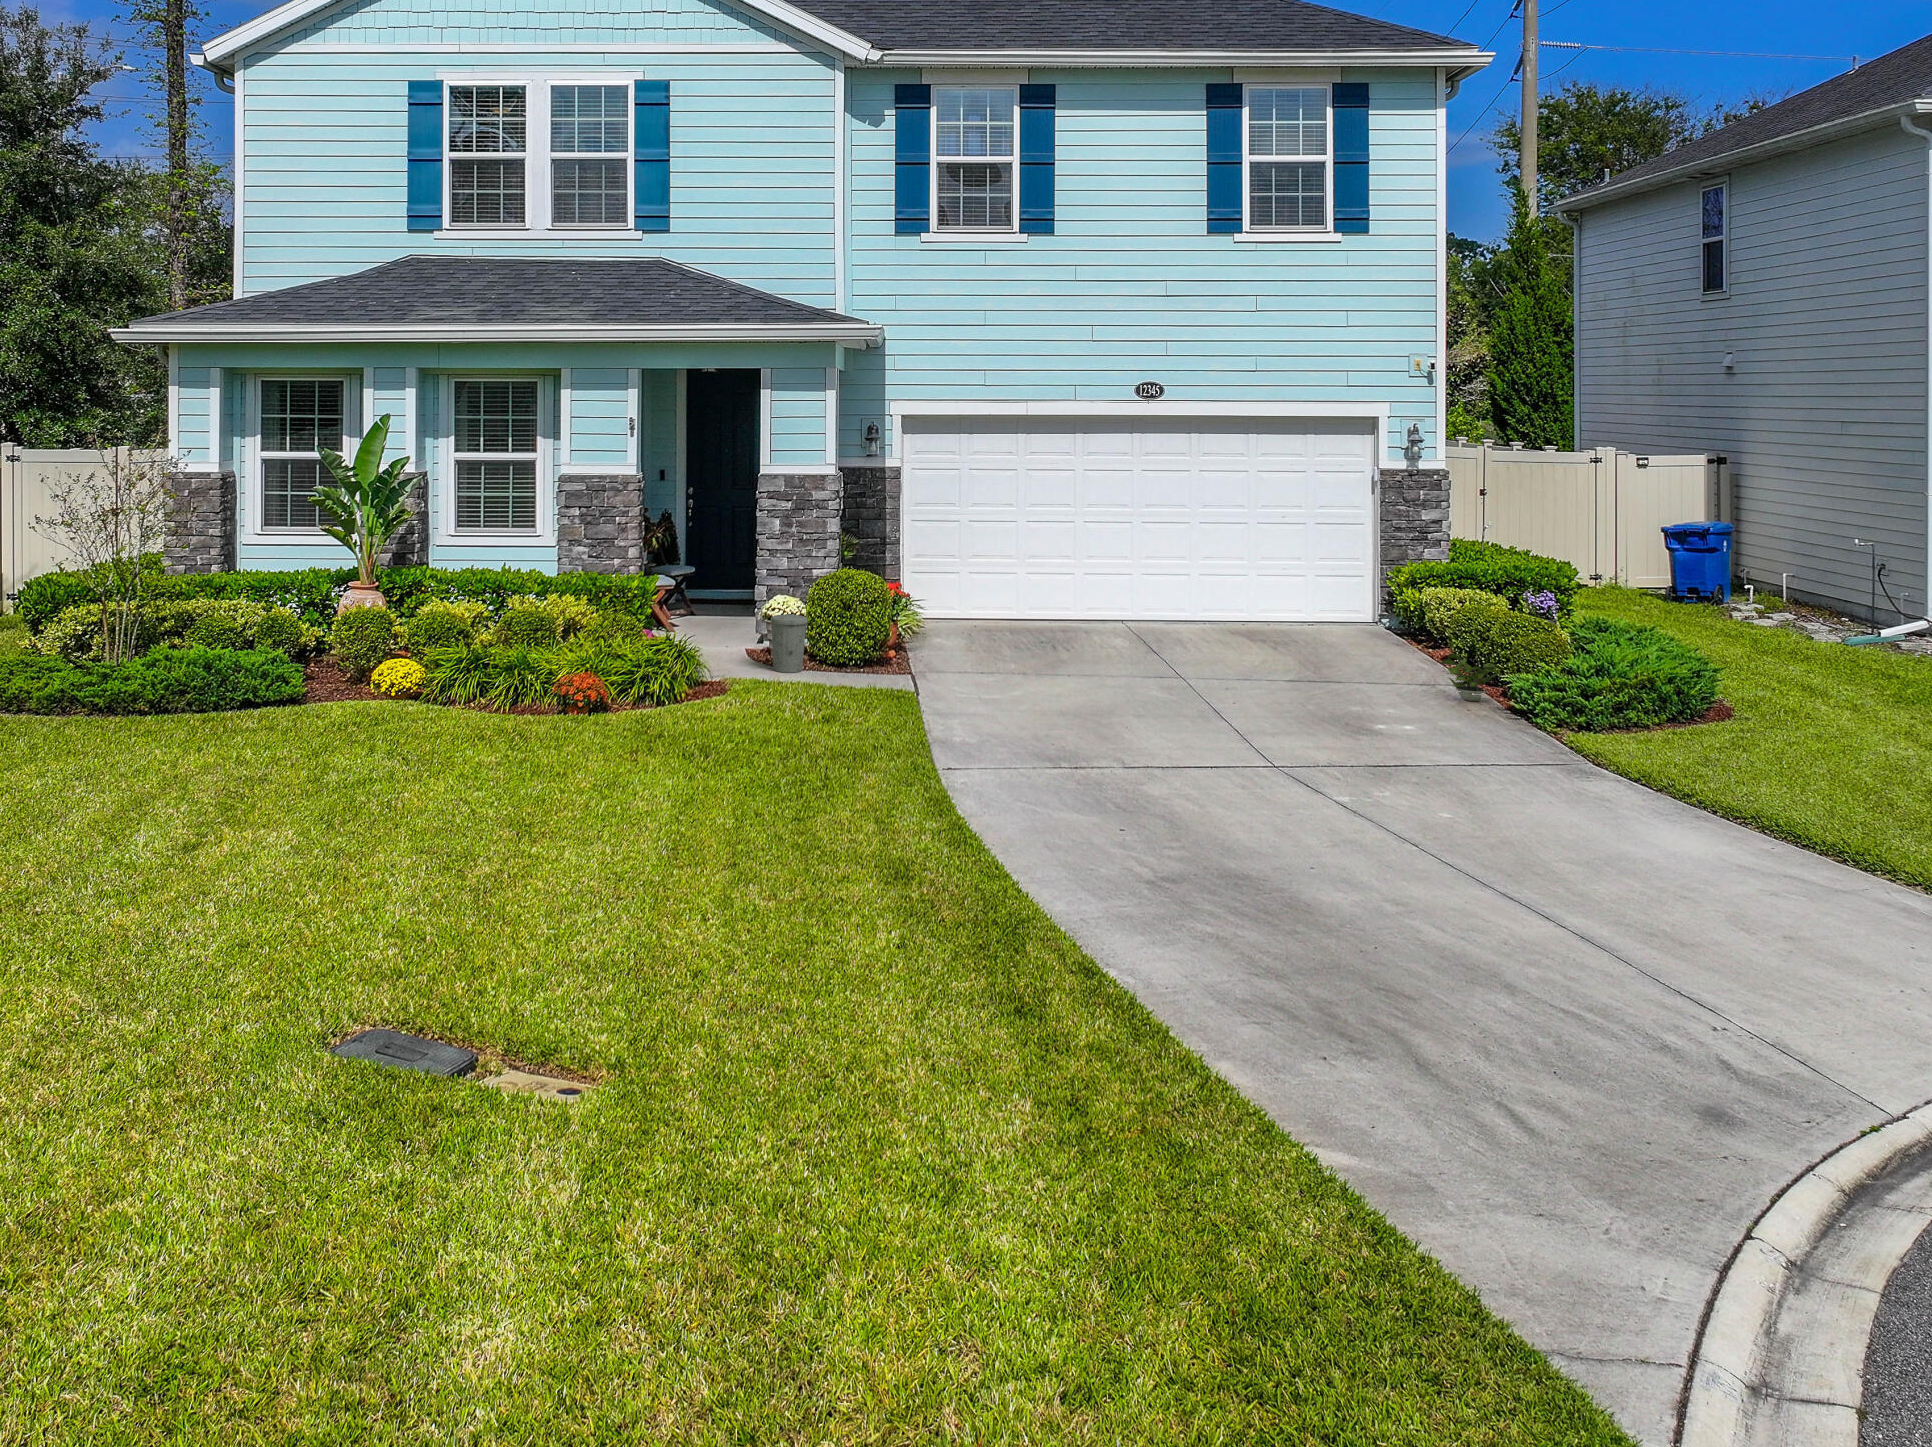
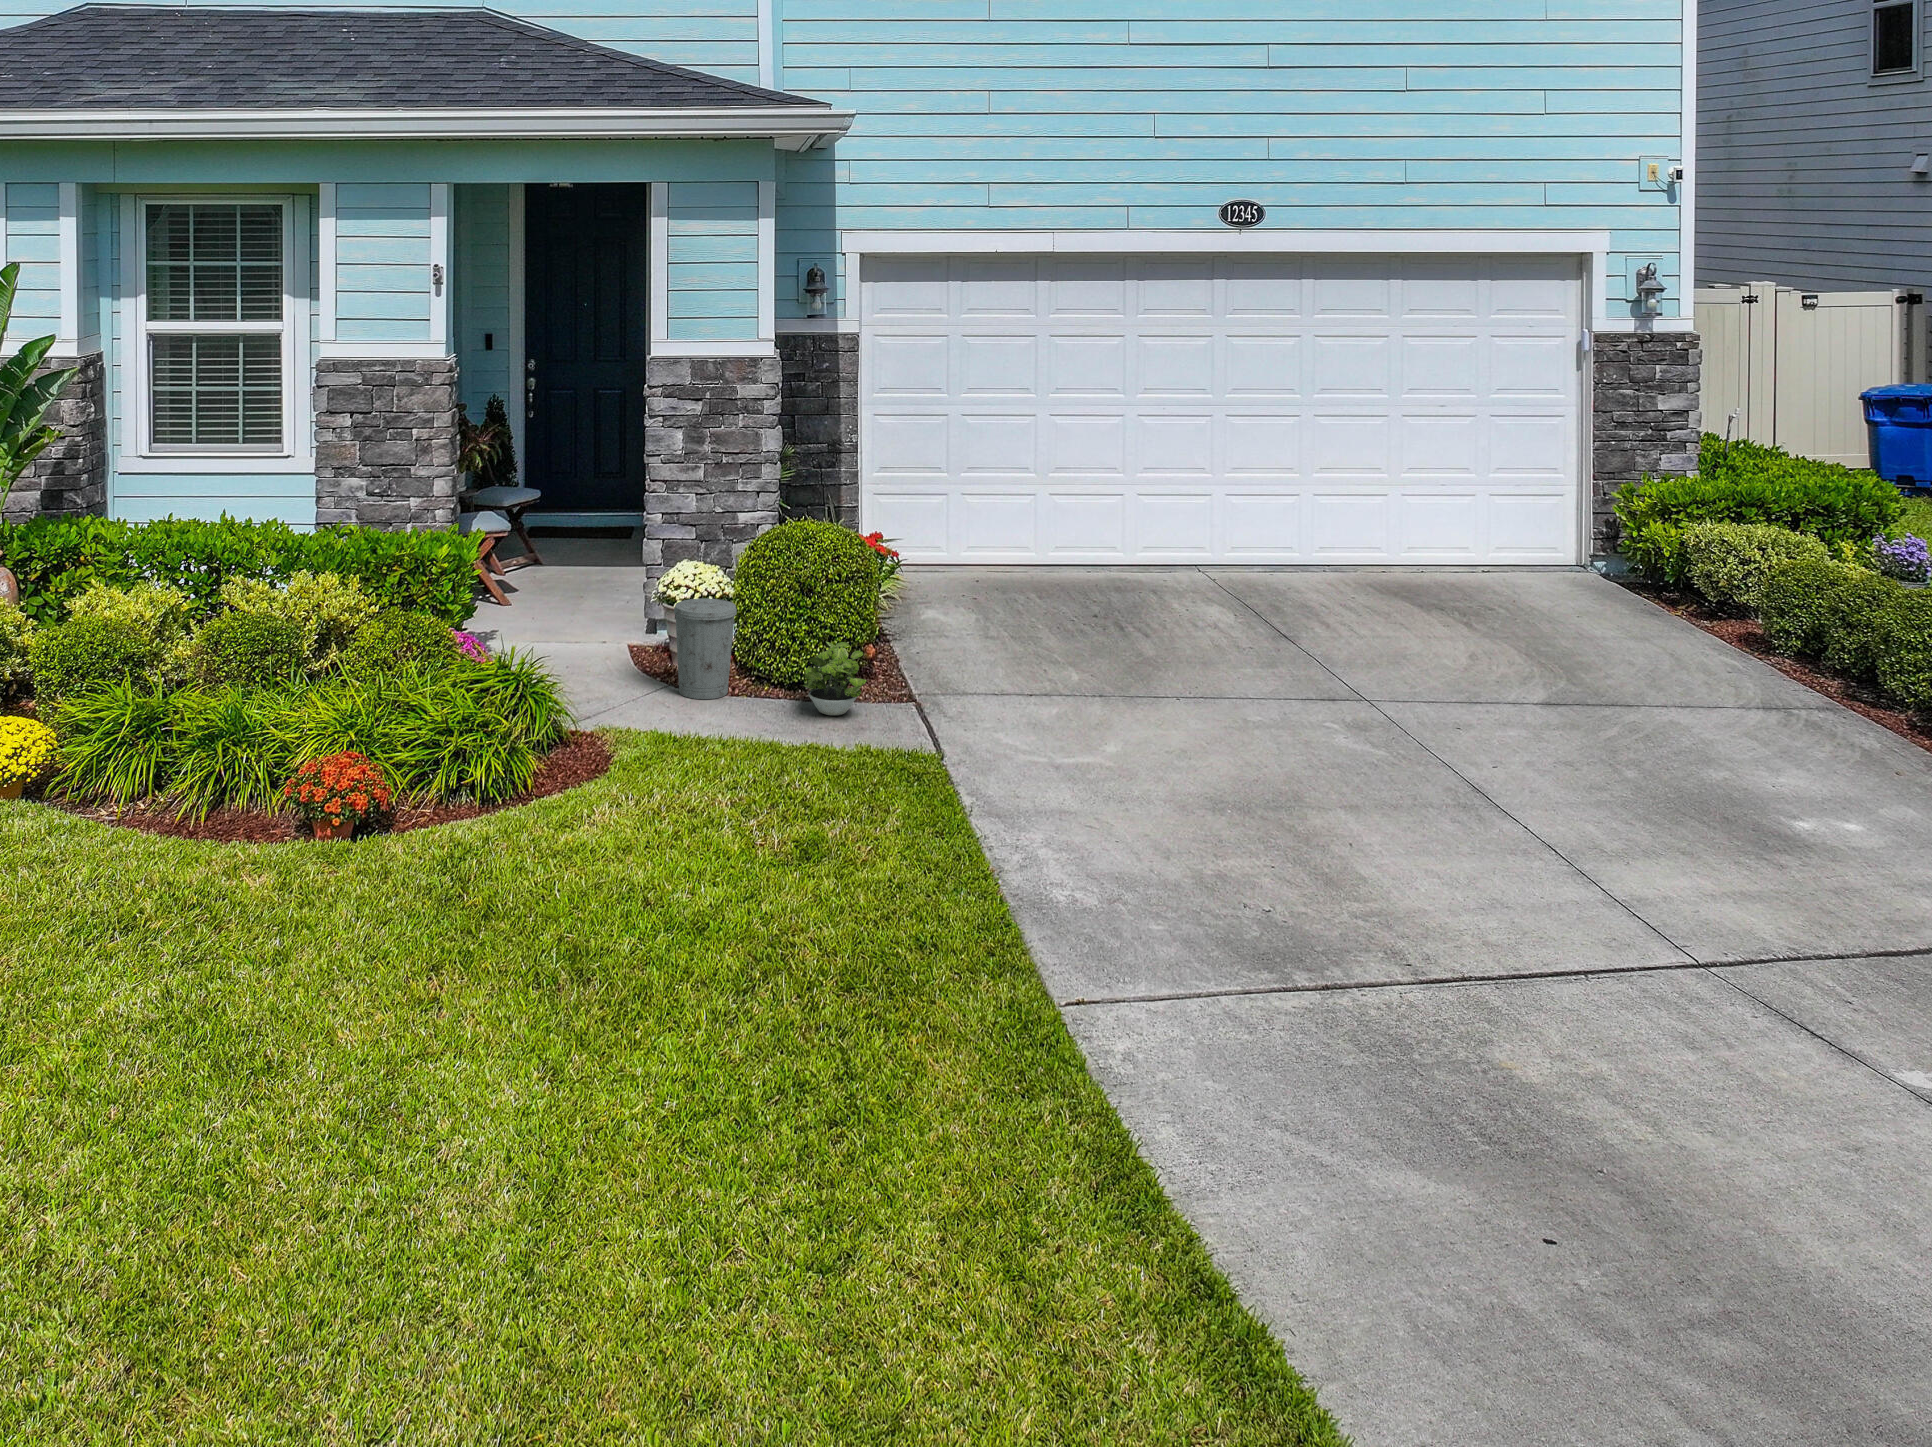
potted plant: present [1441,654,1497,701] -> present [803,641,867,716]

